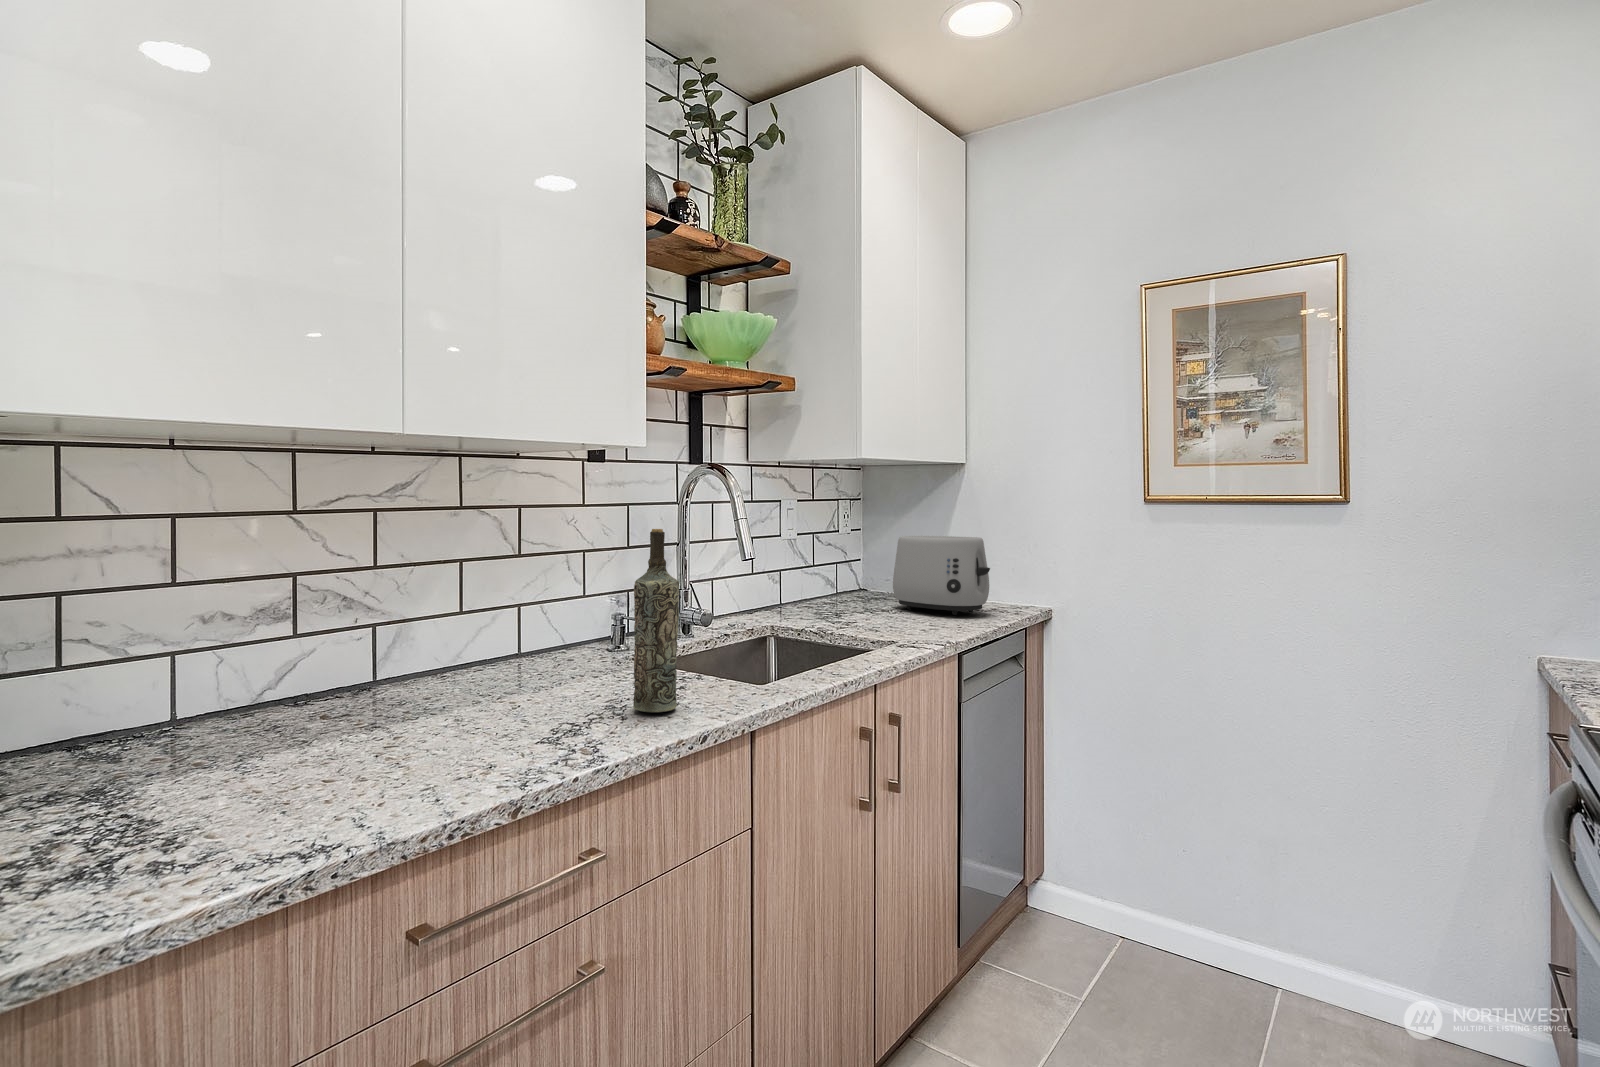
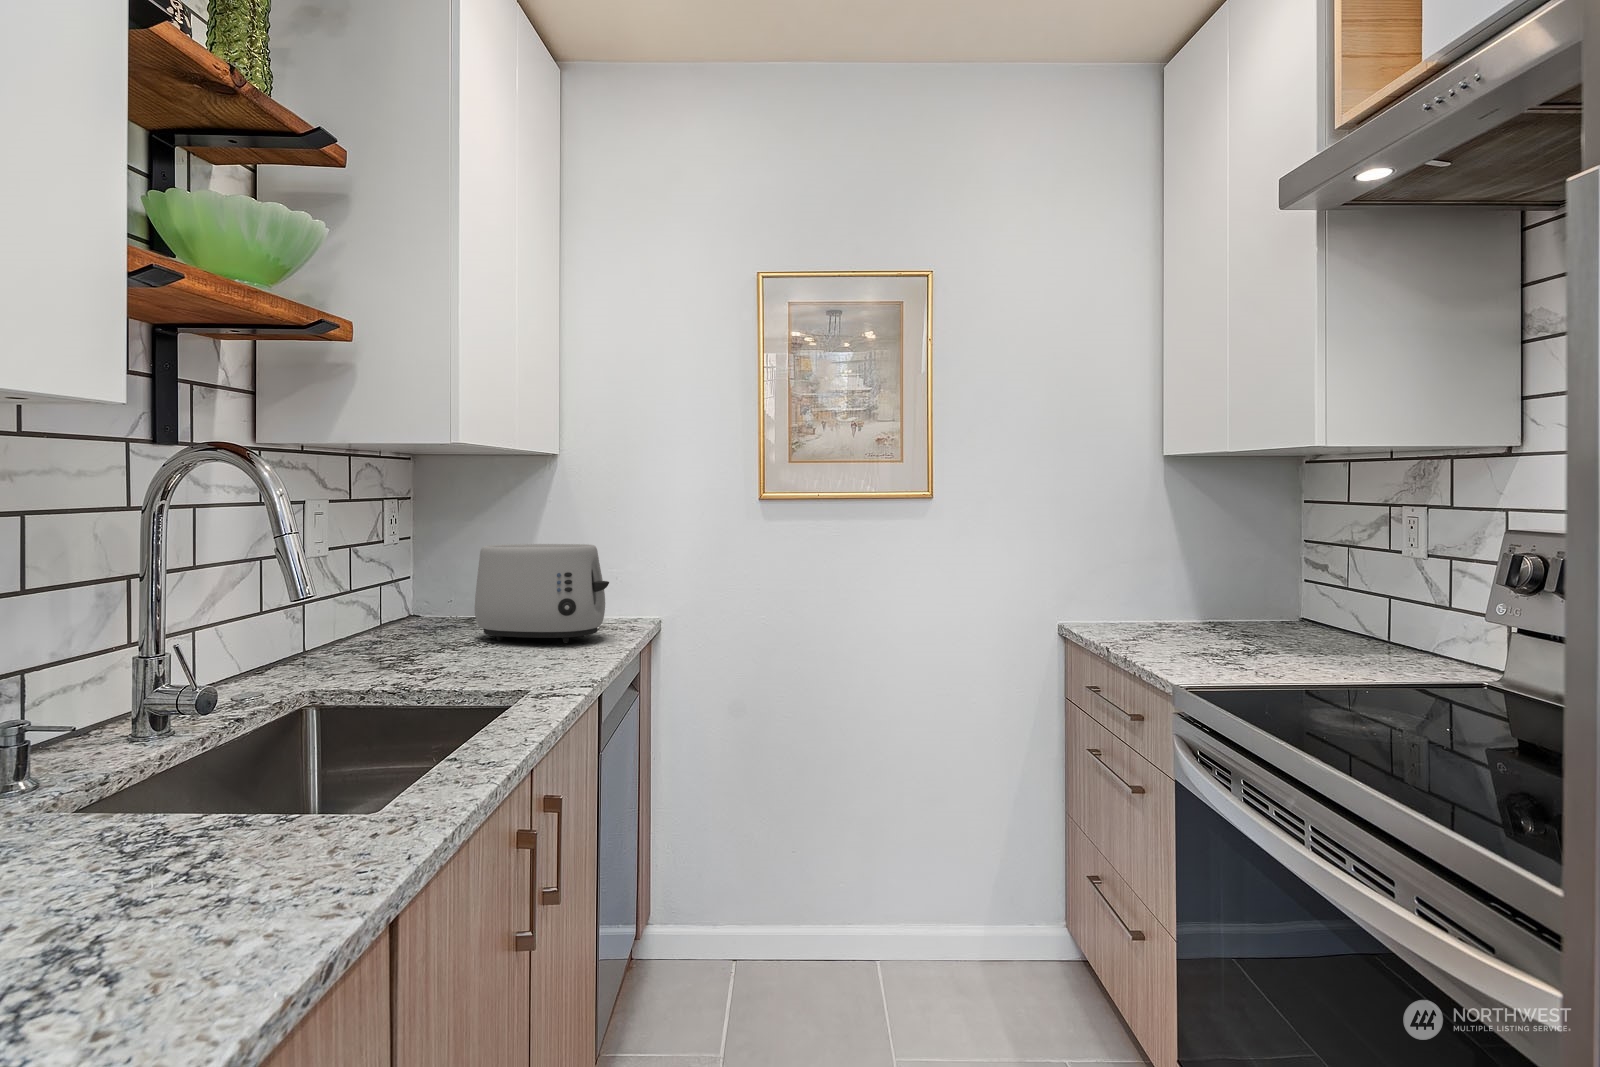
bottle: present [633,529,679,712] -> none [121,574,234,949]

